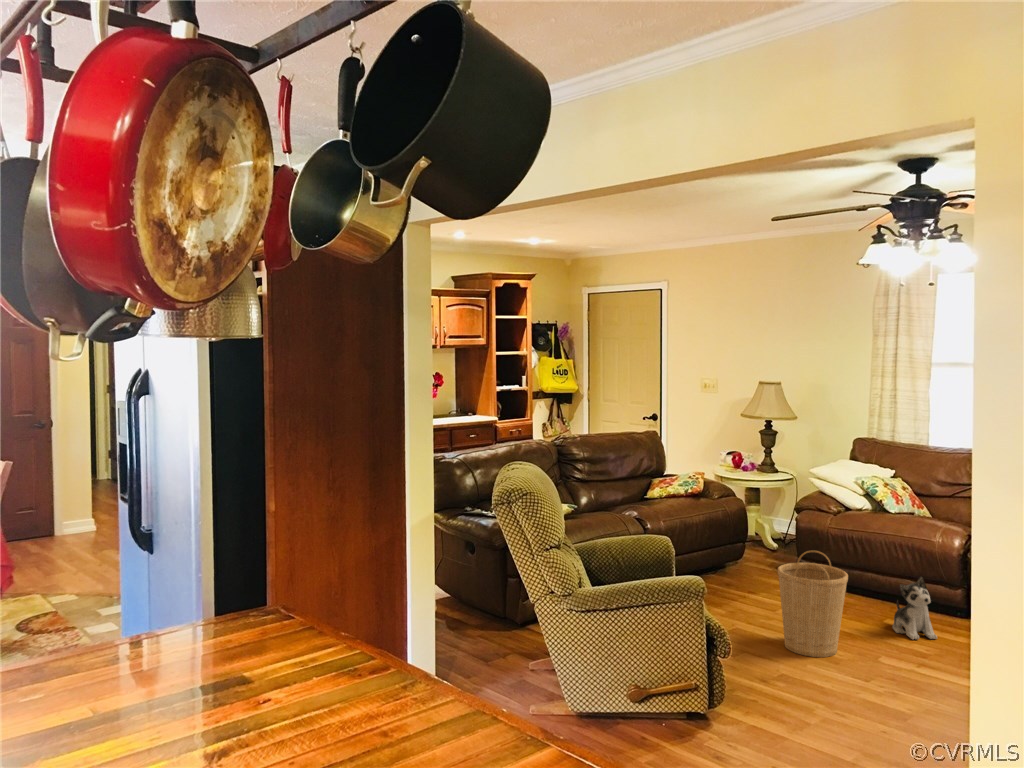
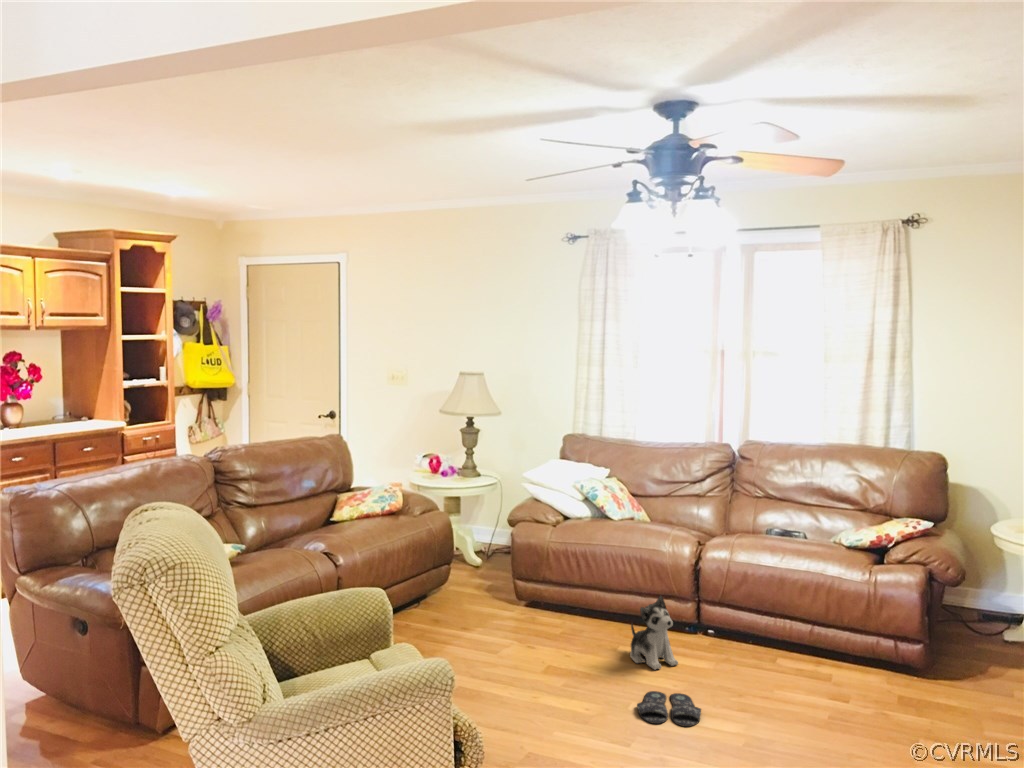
basket: present [778,551,848,657] -> none [514,580,596,716]
slippers: none [883,653,944,680] -> present [637,691,701,727]

